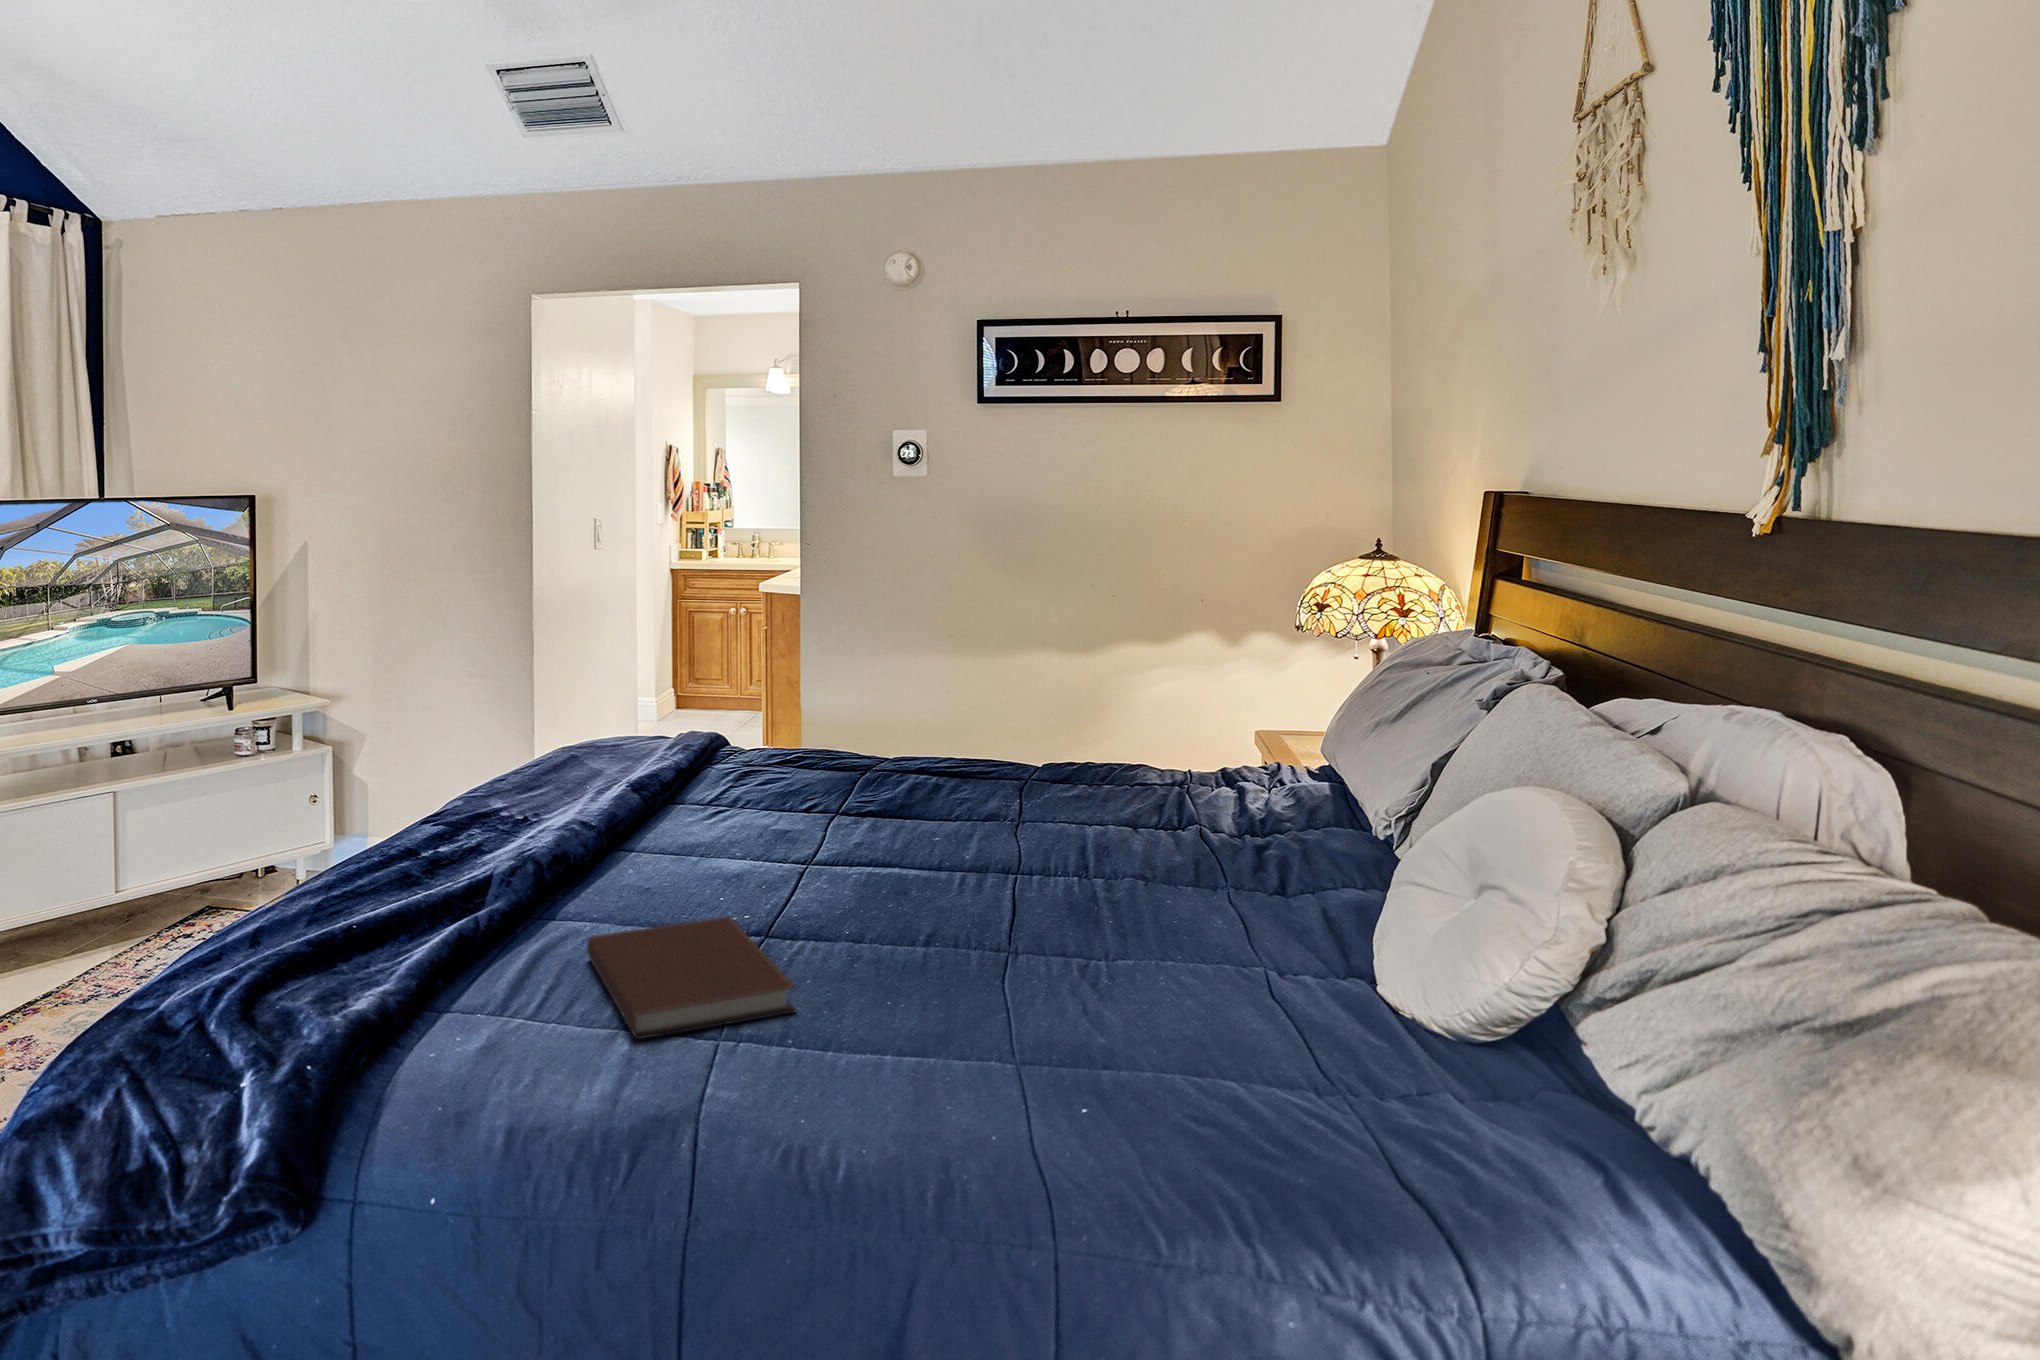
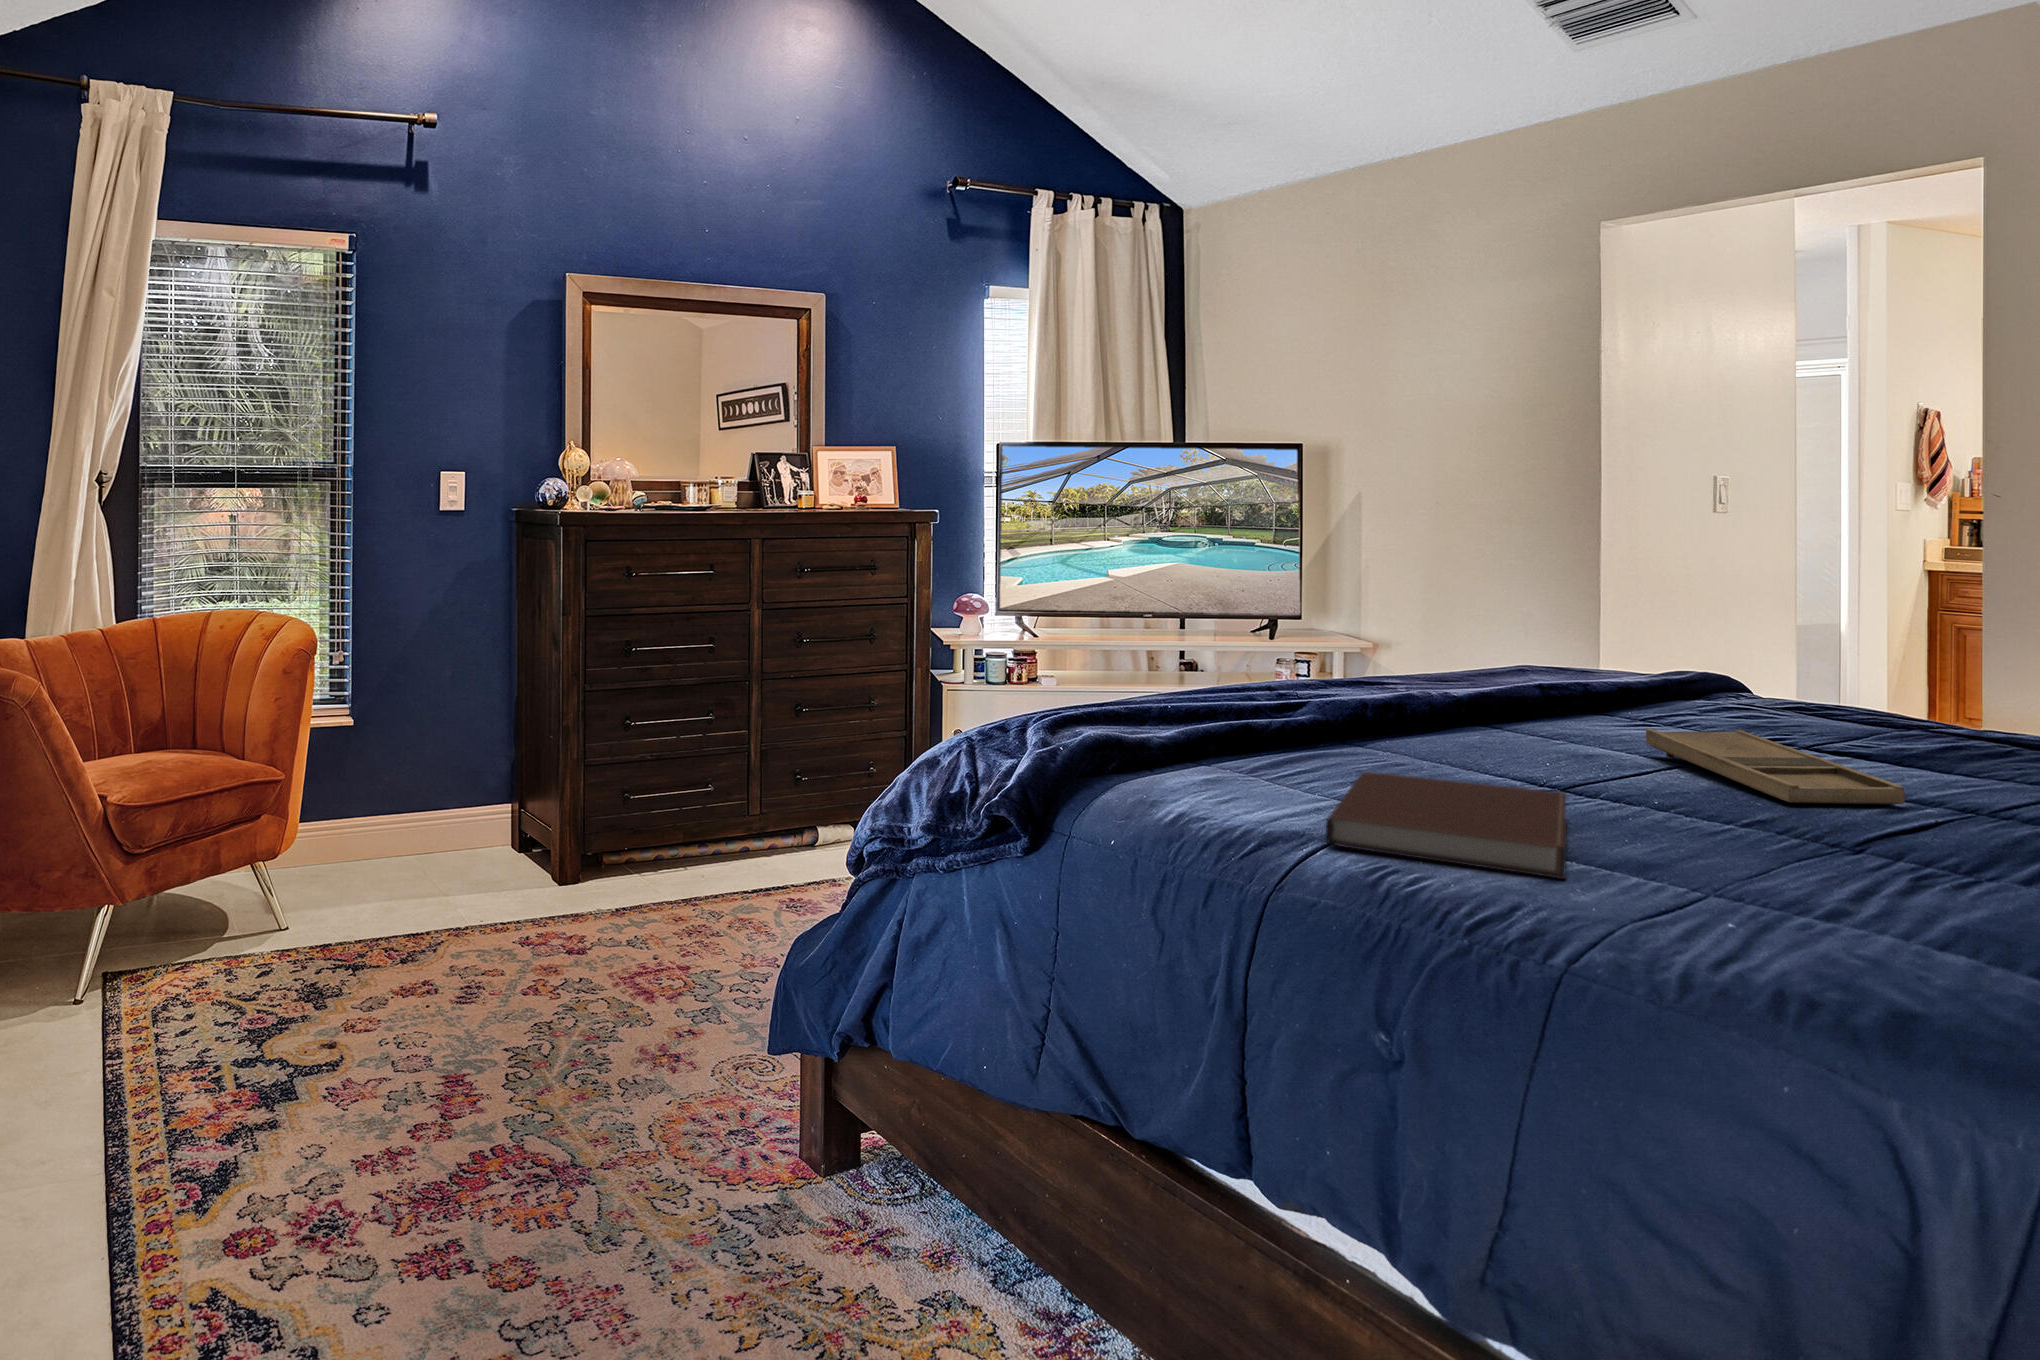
tray: none [699,807,857,873] -> present [1646,729,1905,804]

